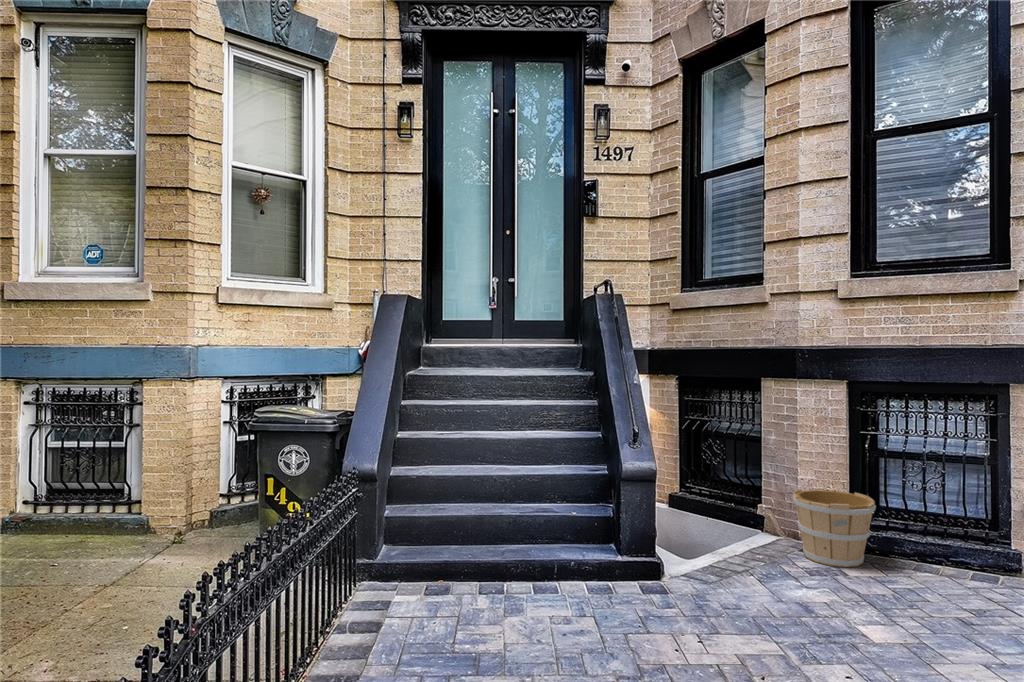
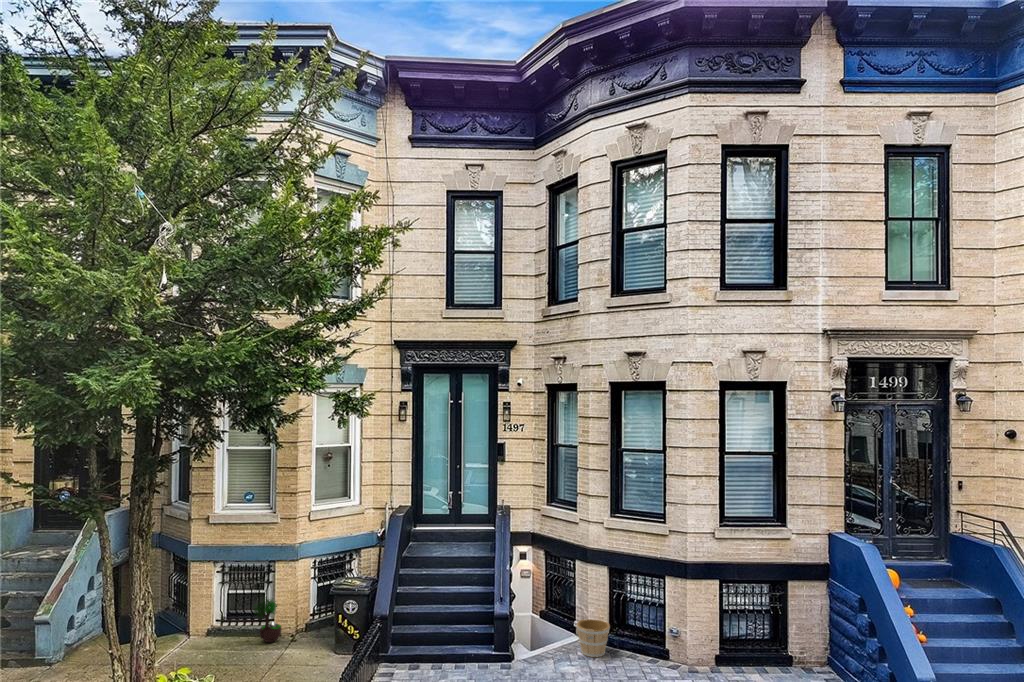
potted tree: none [74,441,154,543] -> present [254,599,281,642]

